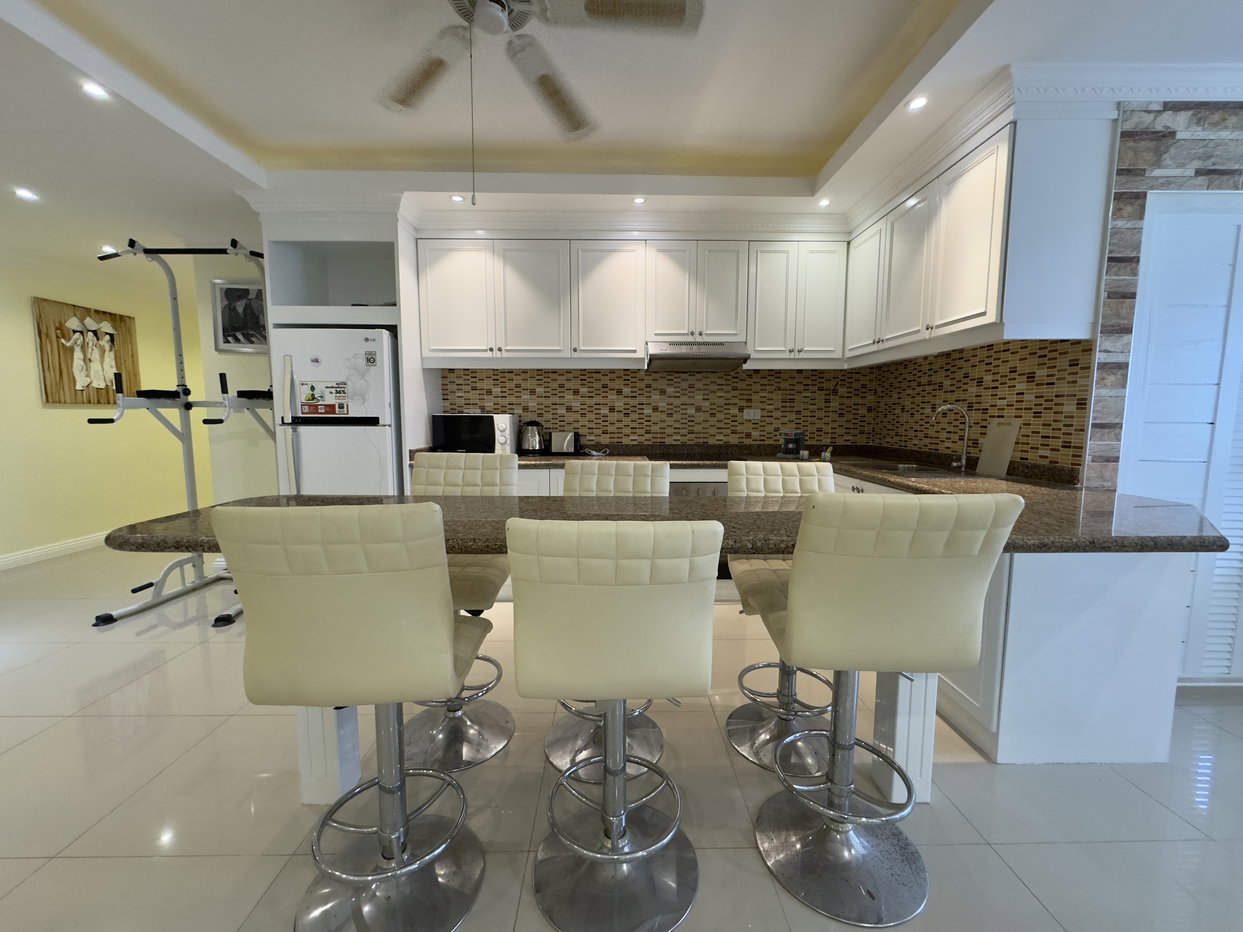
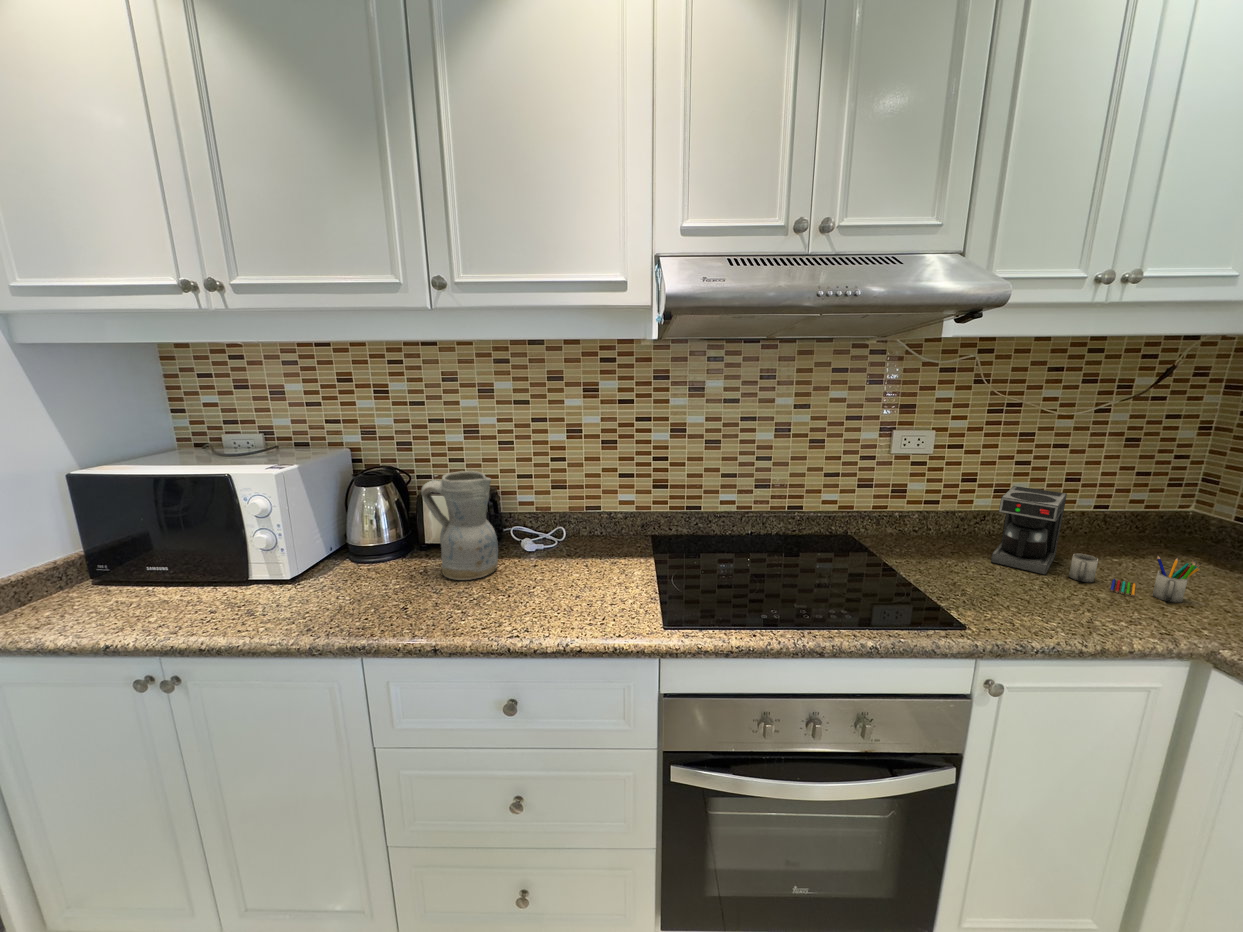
ceramic pitcher: none [558,419,585,459] -> present [421,471,498,580]

